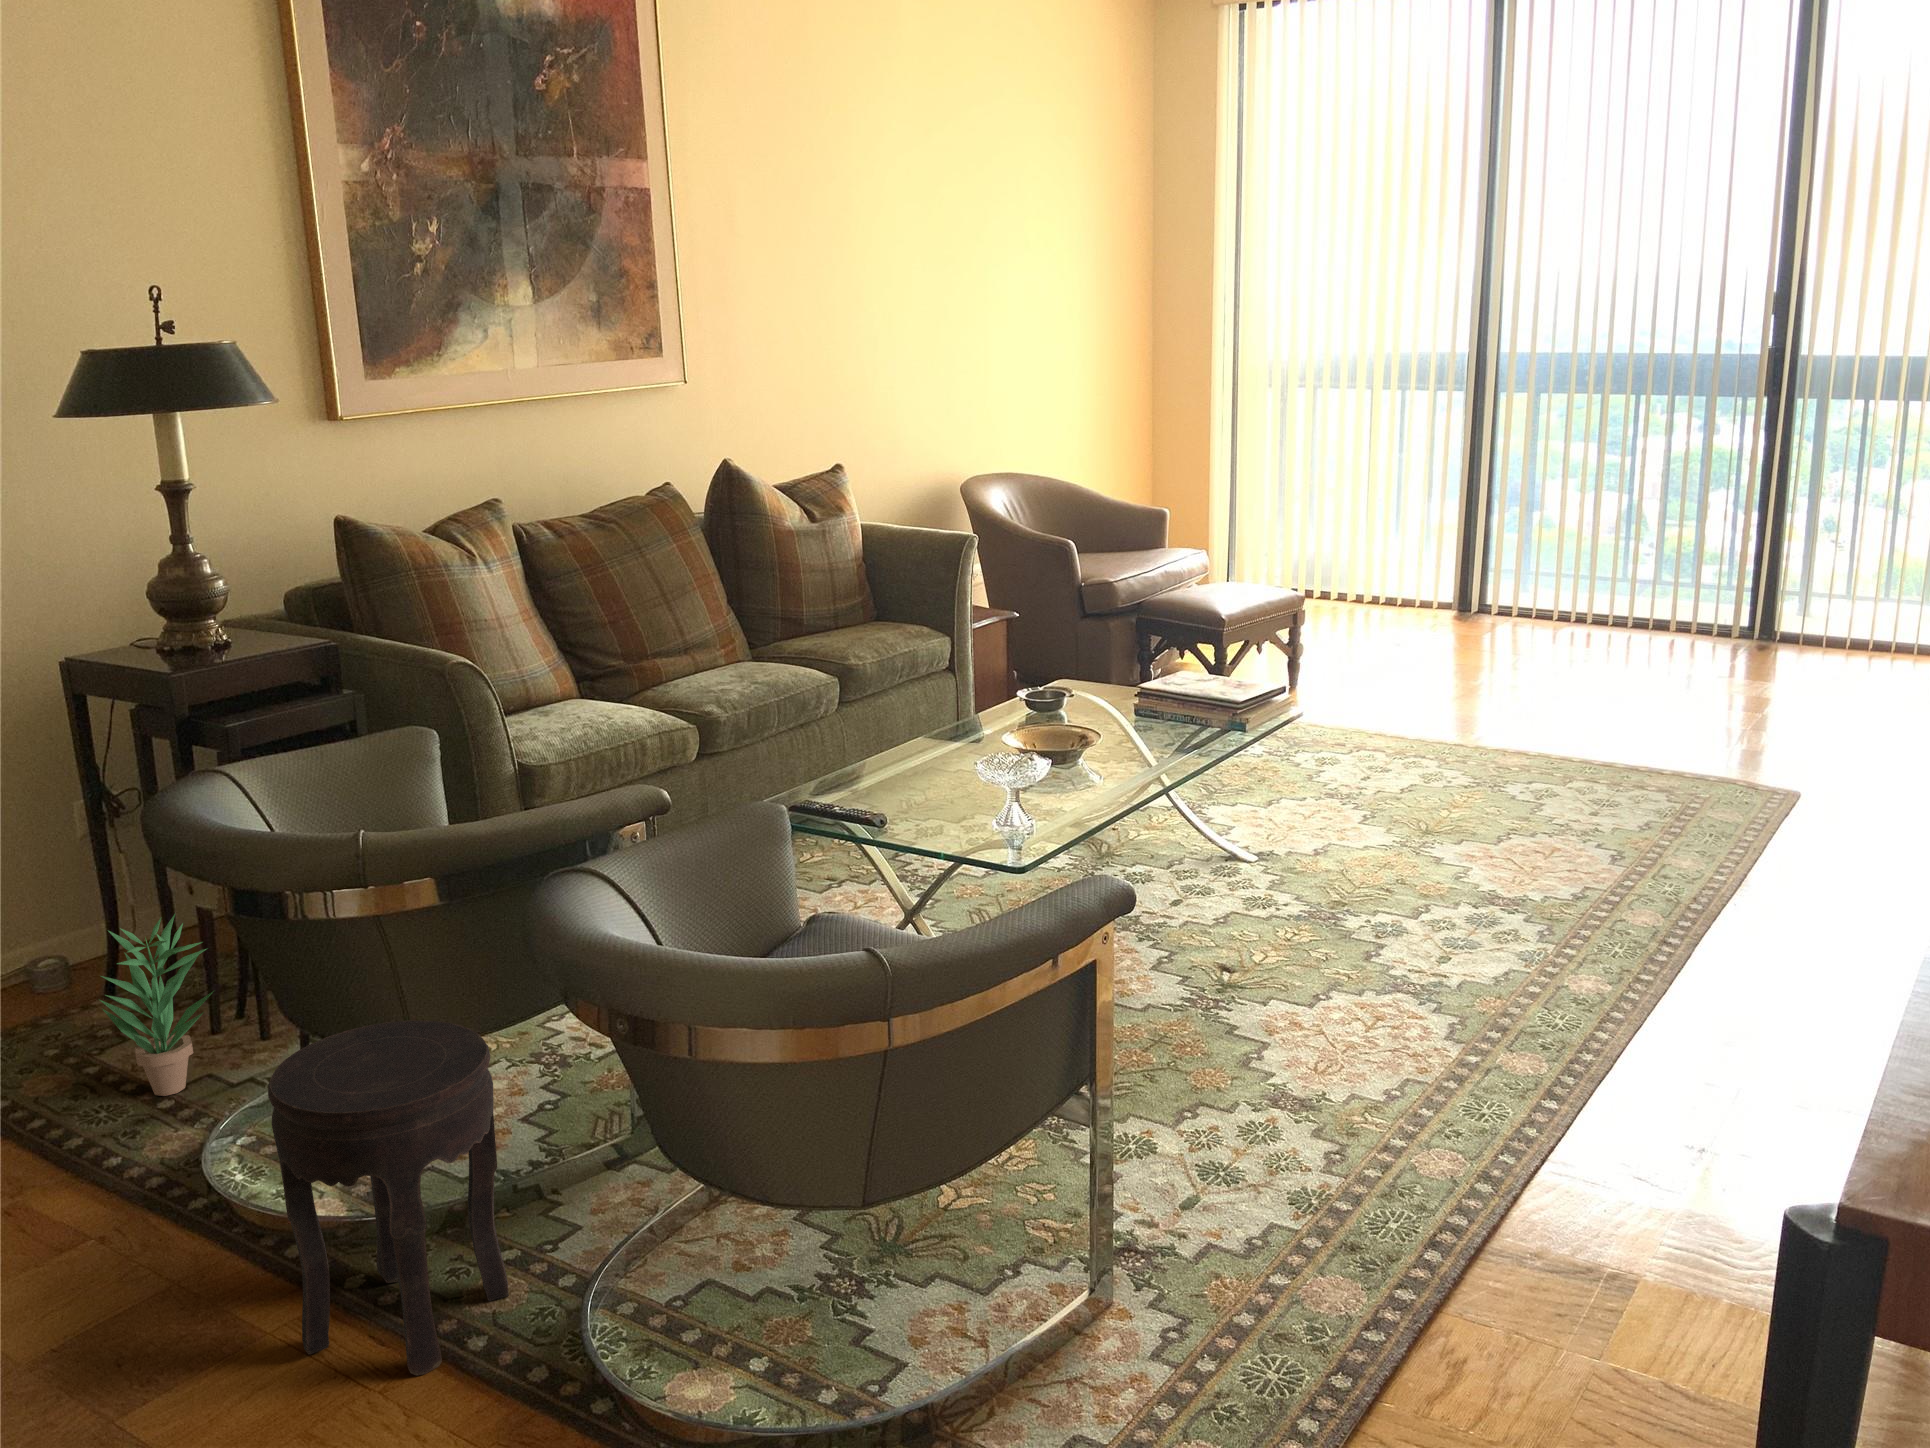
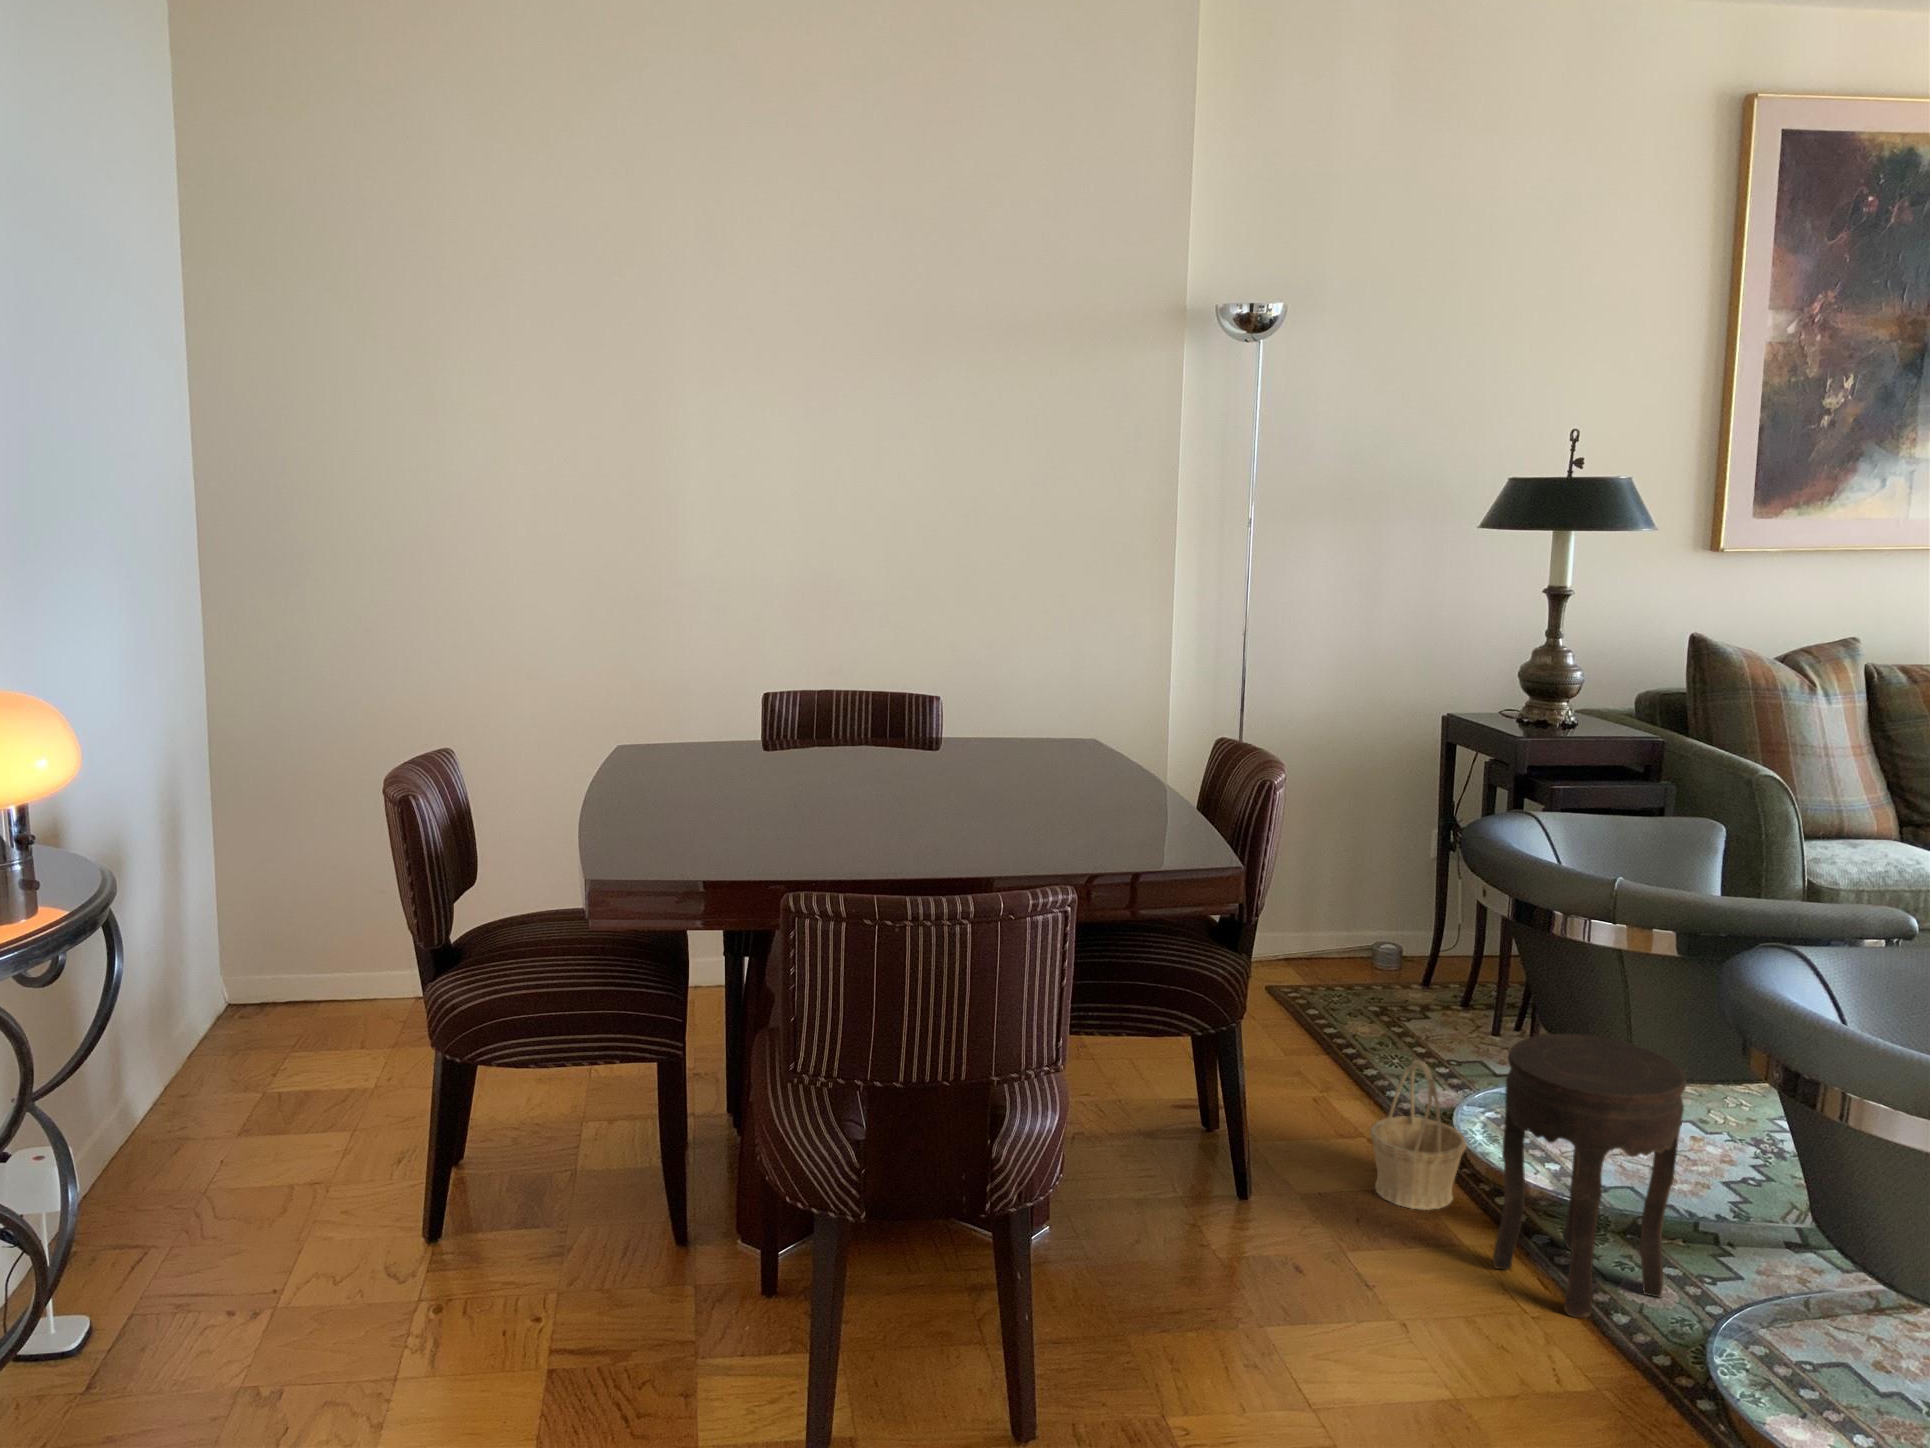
potted plant: present [100,914,214,1096] -> none [1414,923,1501,1067]
basket: none [92,1128,230,1324] -> present [1370,1060,1466,1210]

